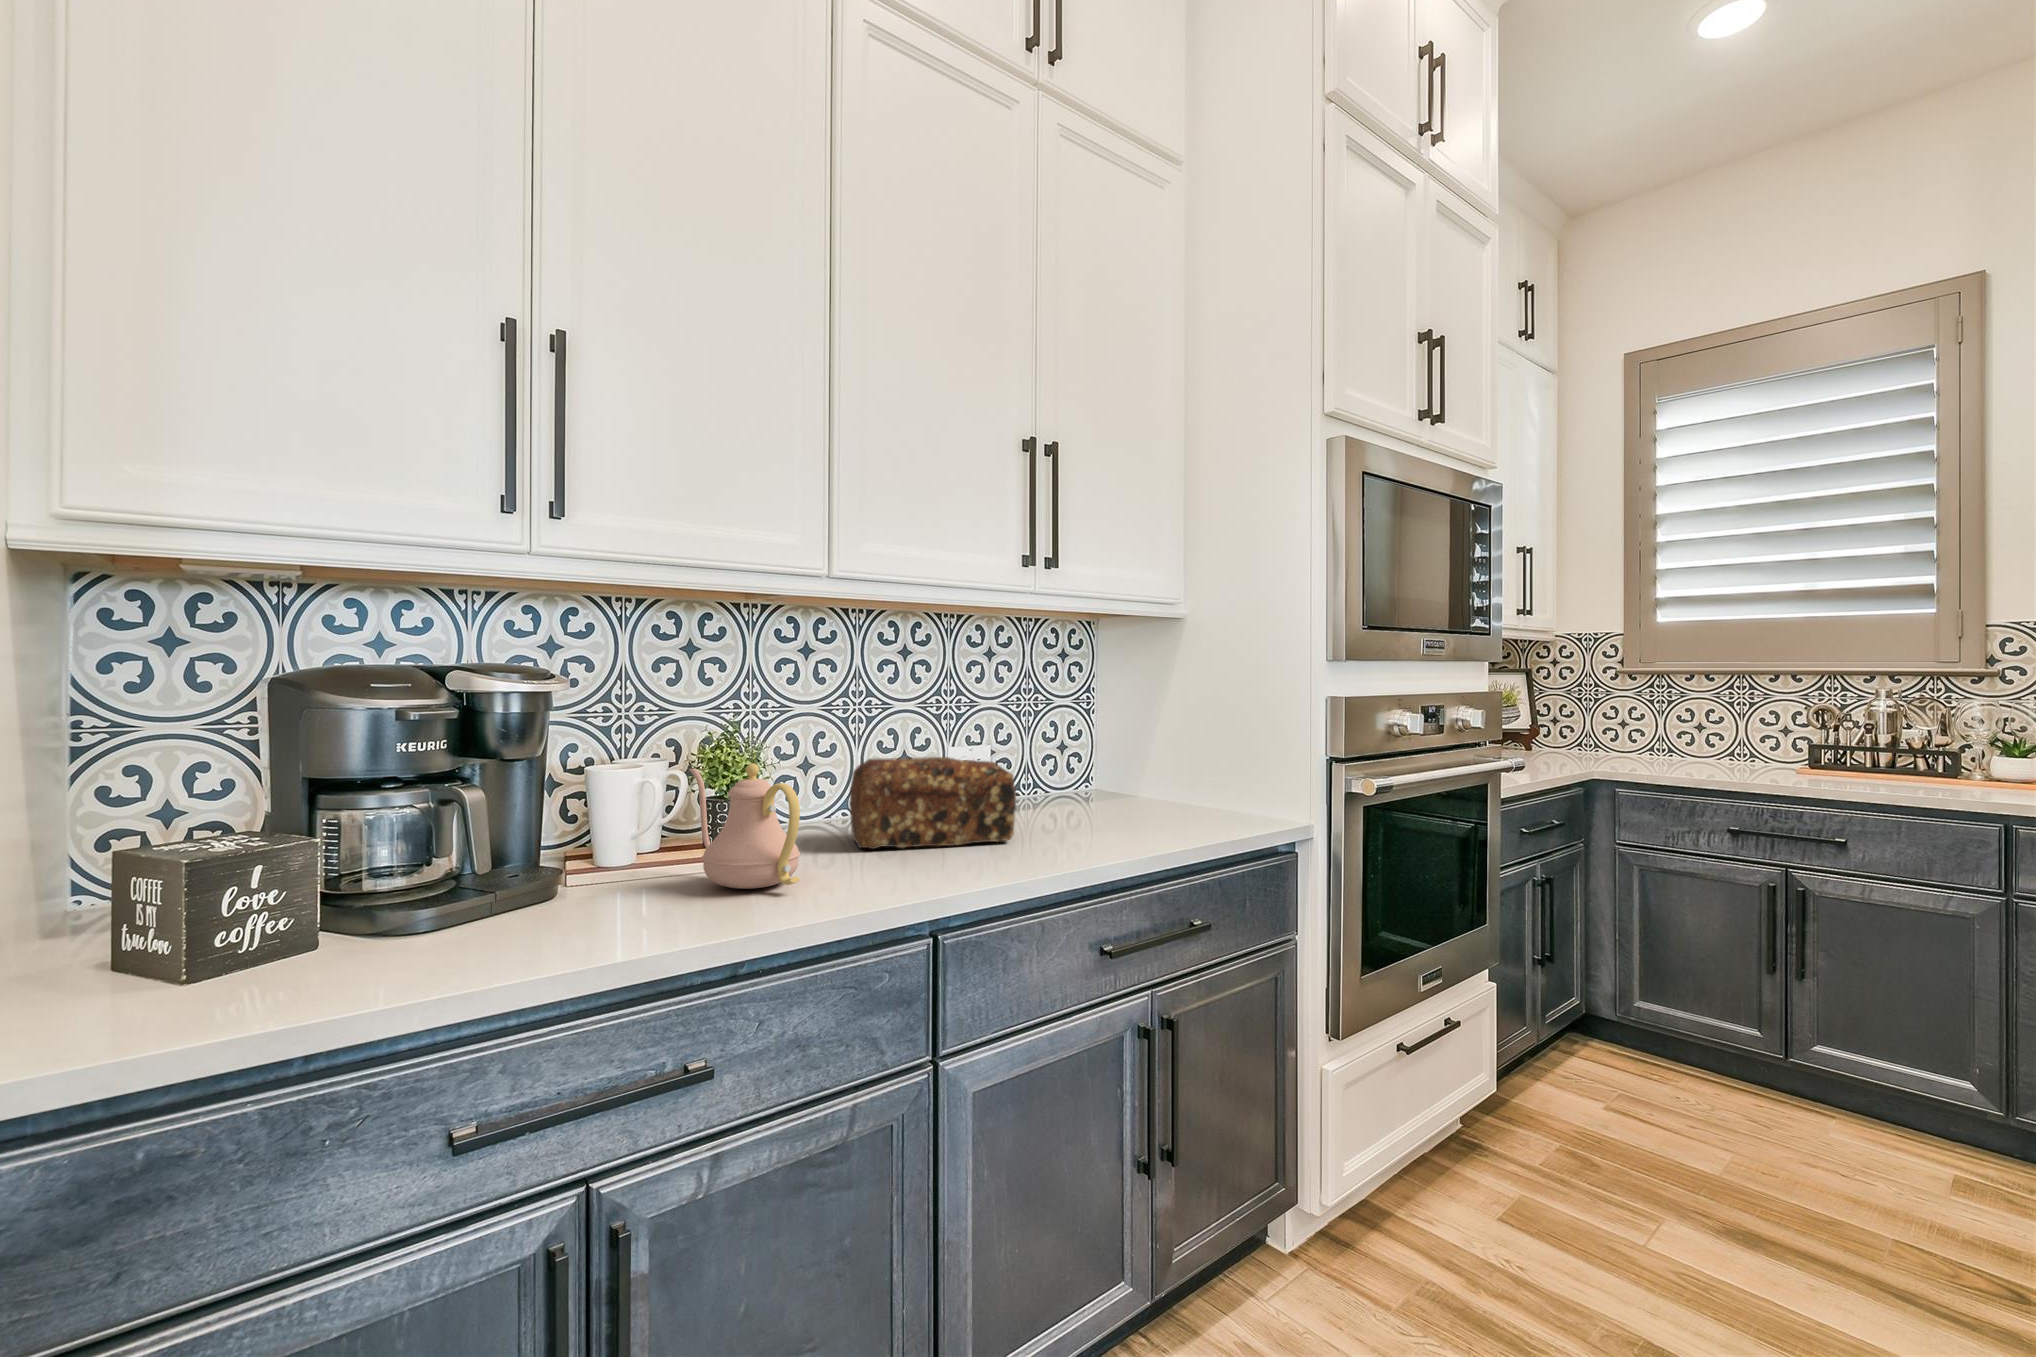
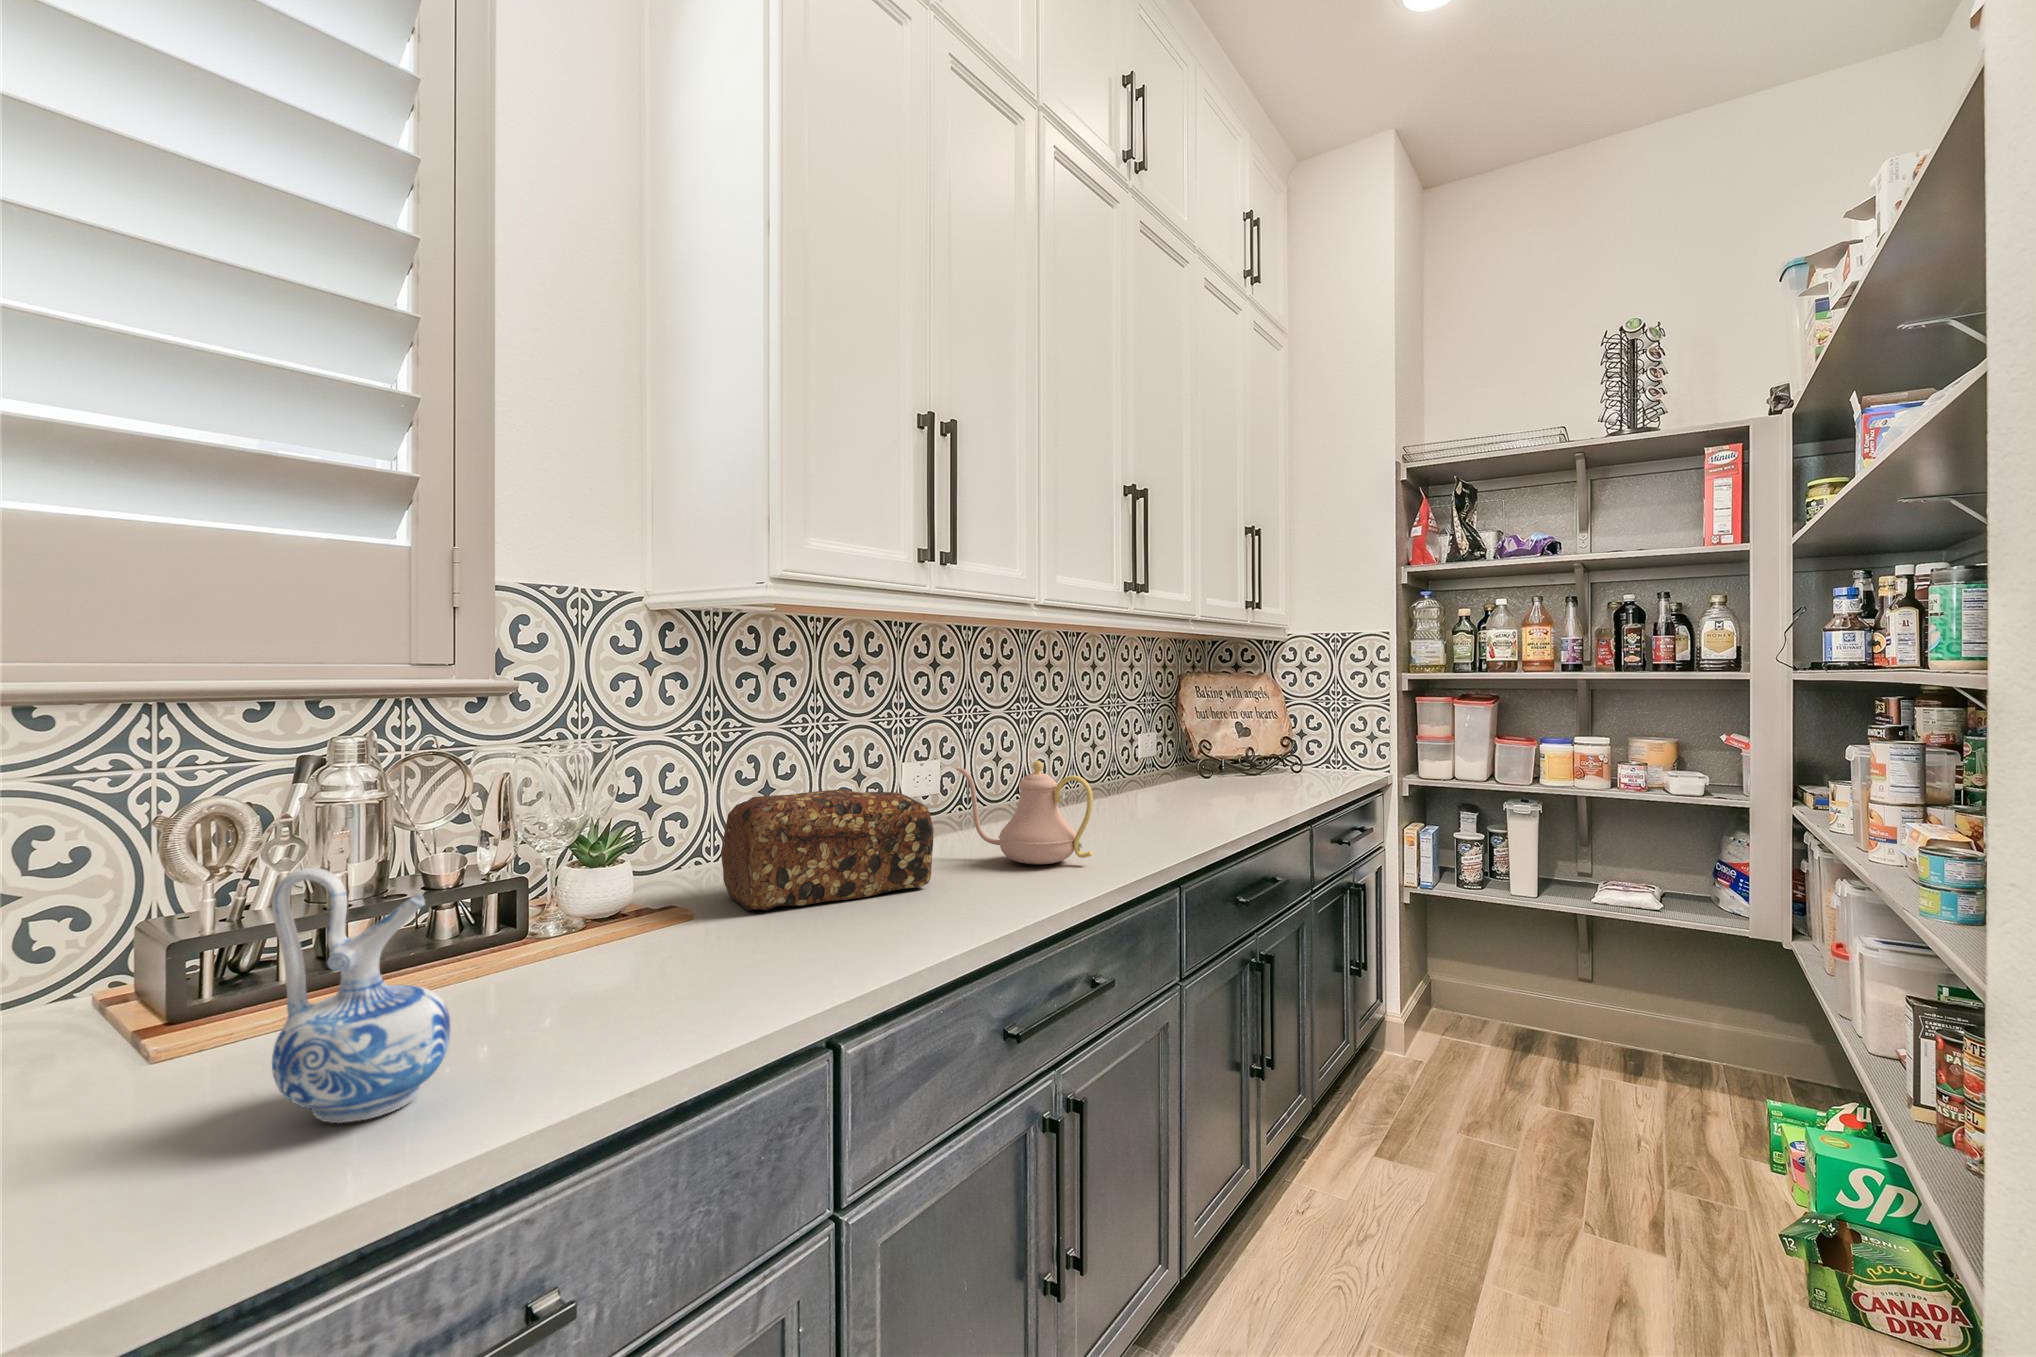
teapot: present [689,763,800,889] -> present [956,761,1093,864]
ceramic pitcher: none [495,778,602,944] -> present [272,868,450,1123]

